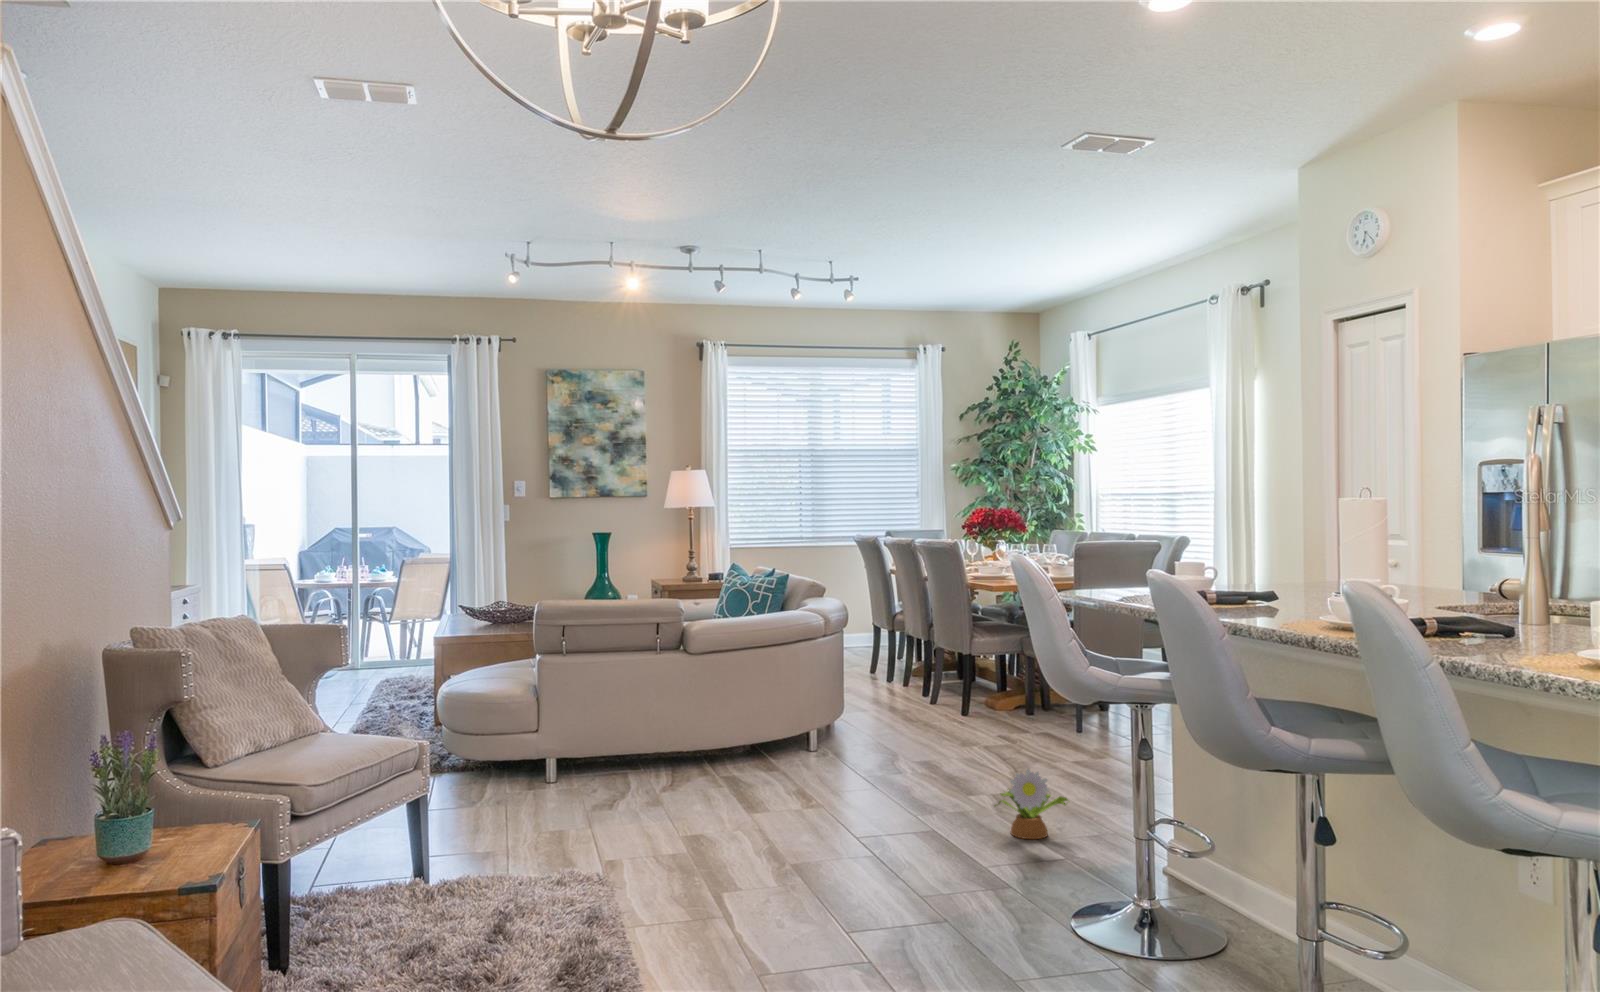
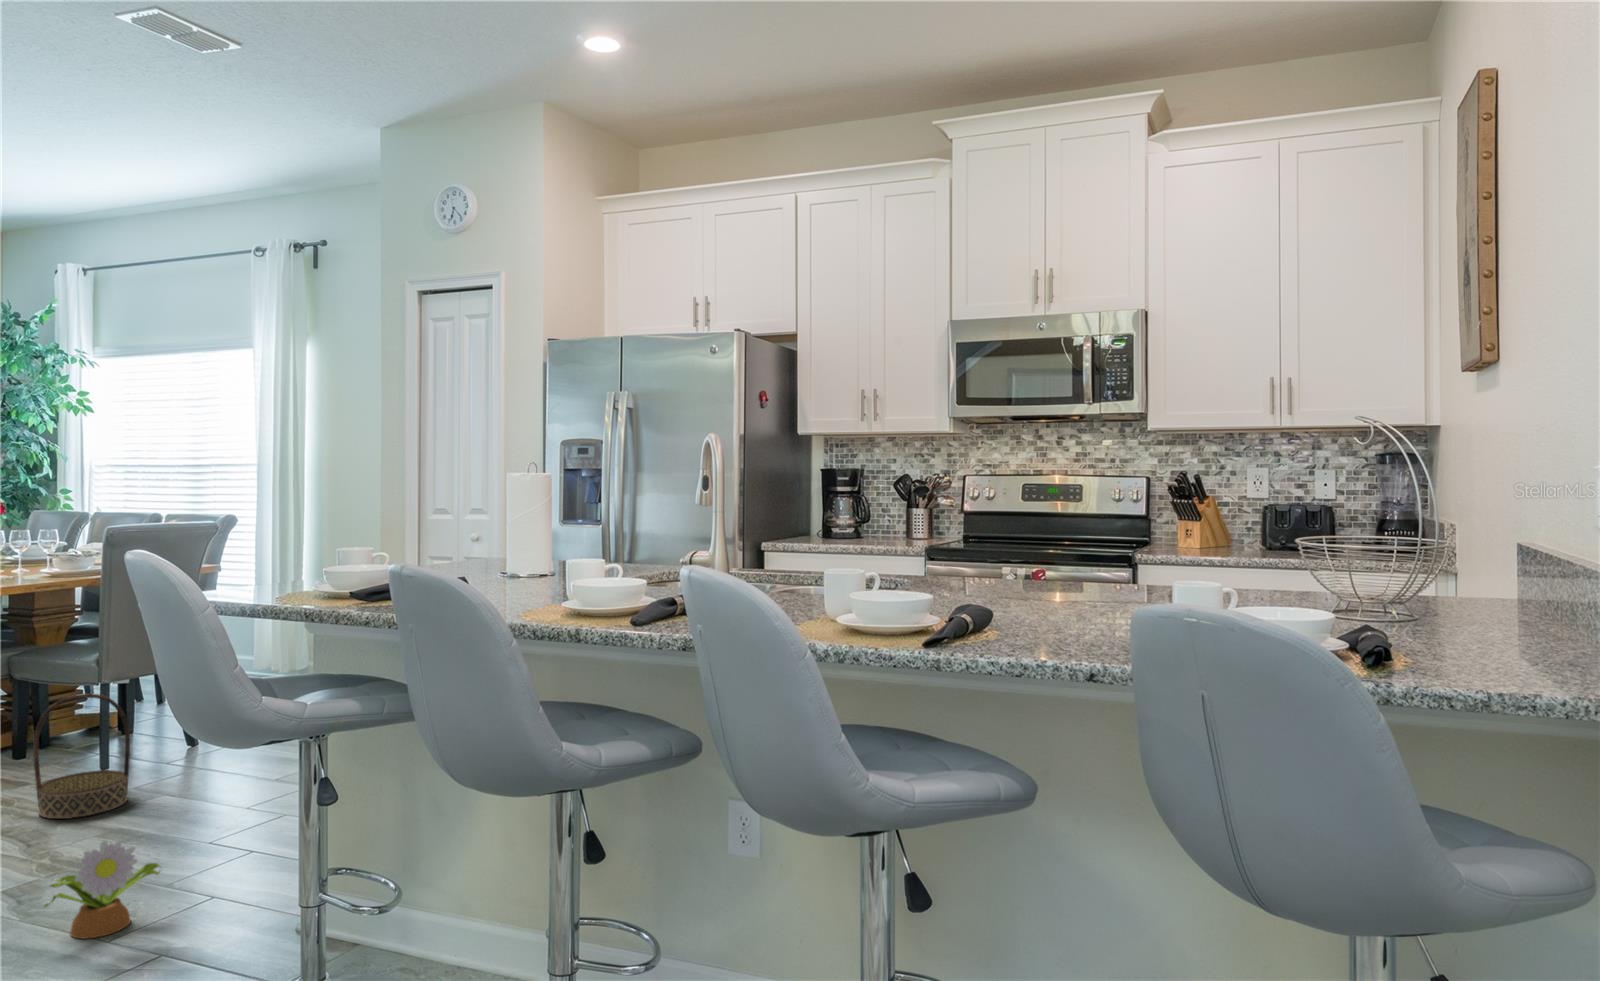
basket: none [1018,669,1079,763] -> present [33,694,130,819]

